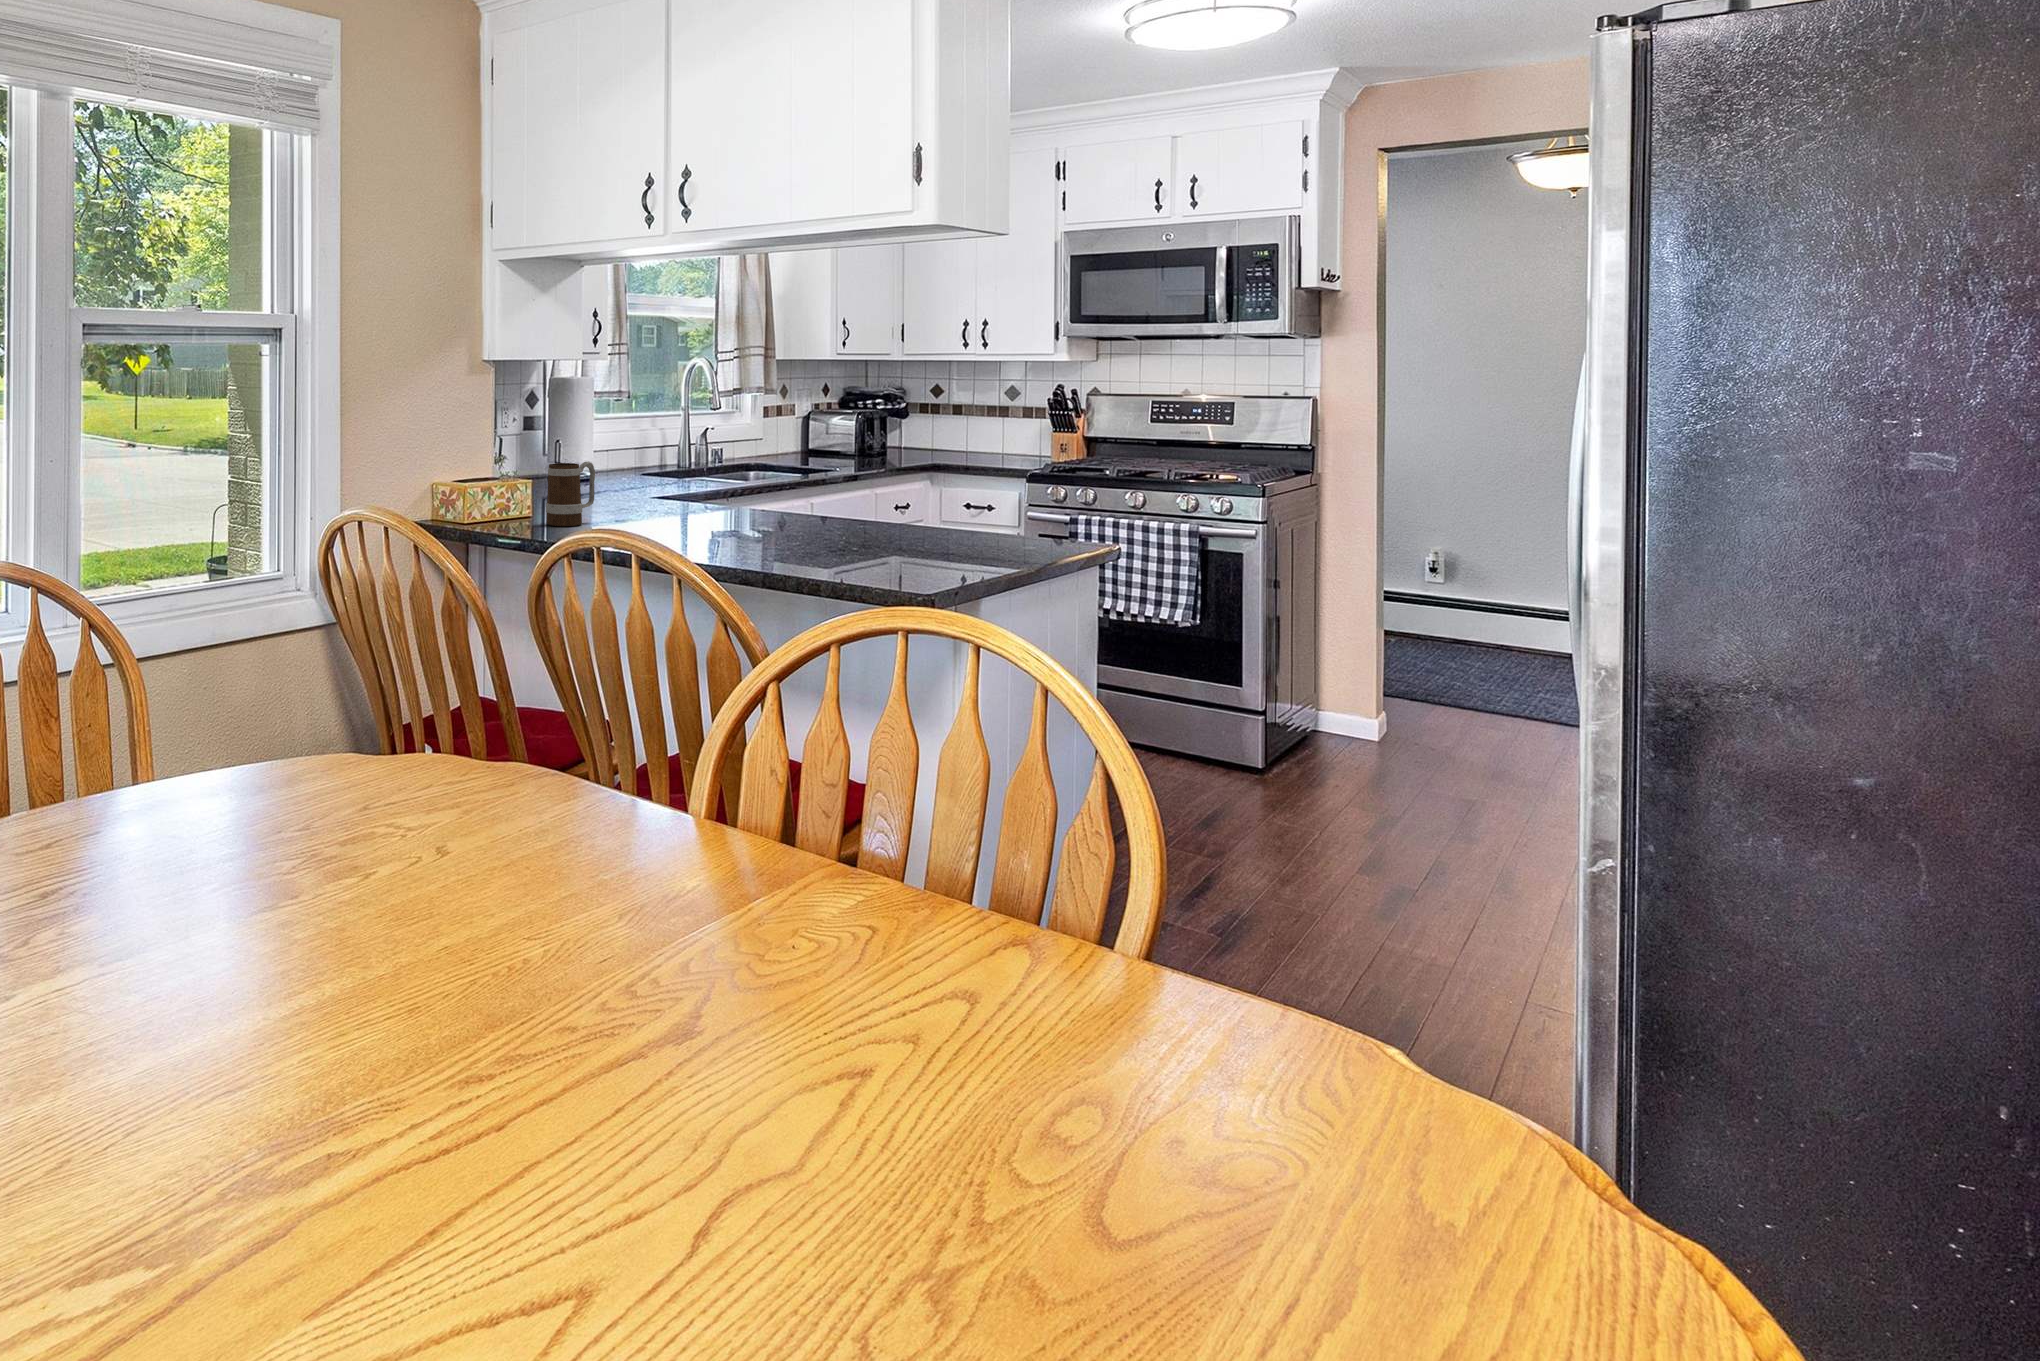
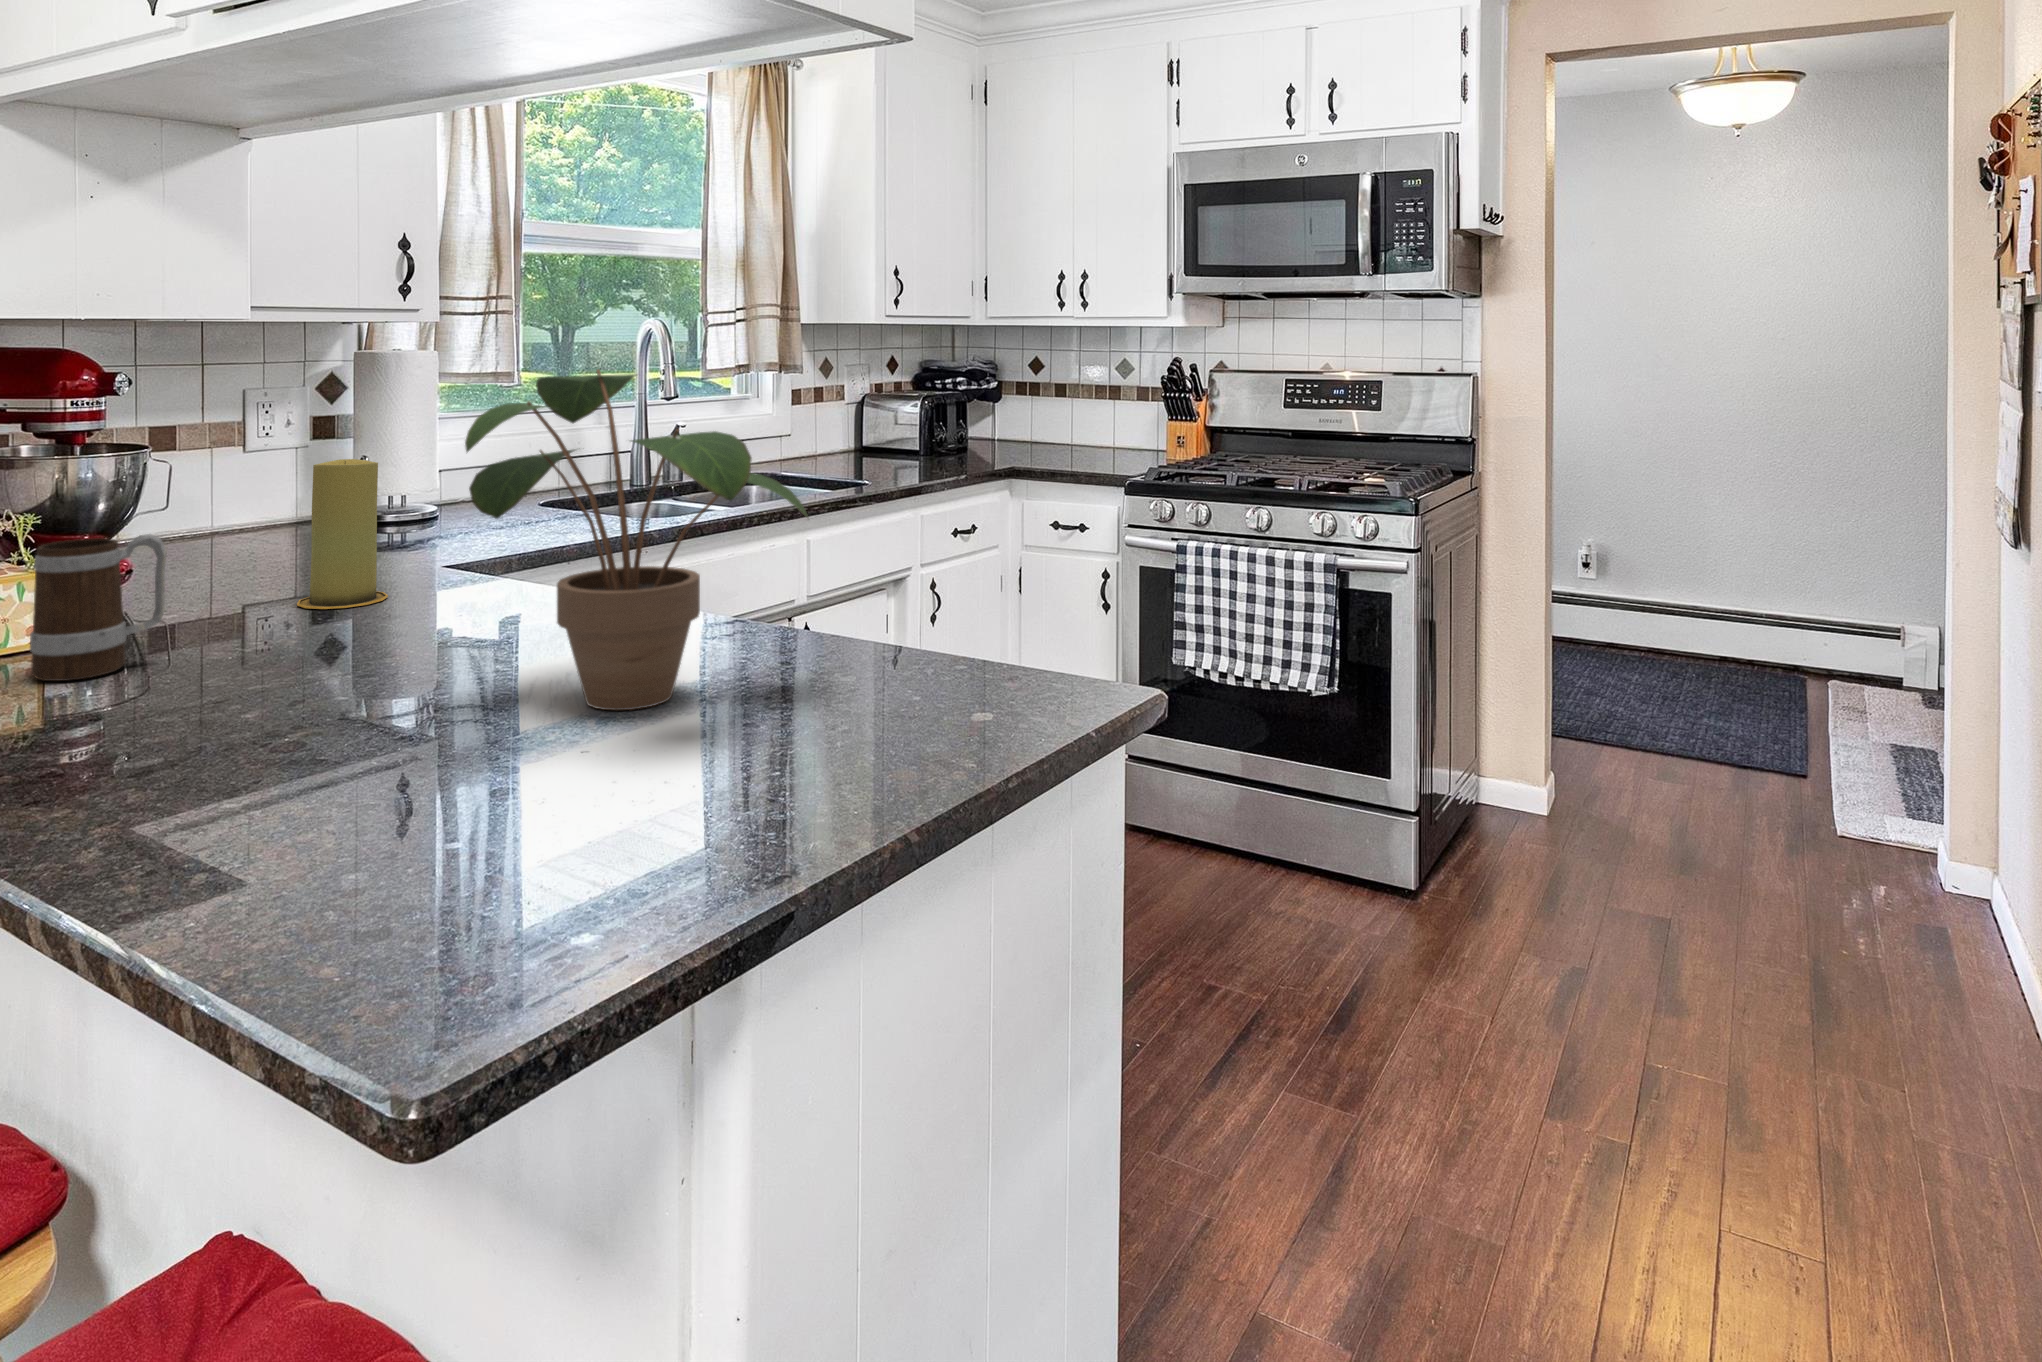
potted plant: none [769,383,931,540] -> present [465,369,808,710]
candle: none [605,433,648,510] -> present [297,459,388,609]

